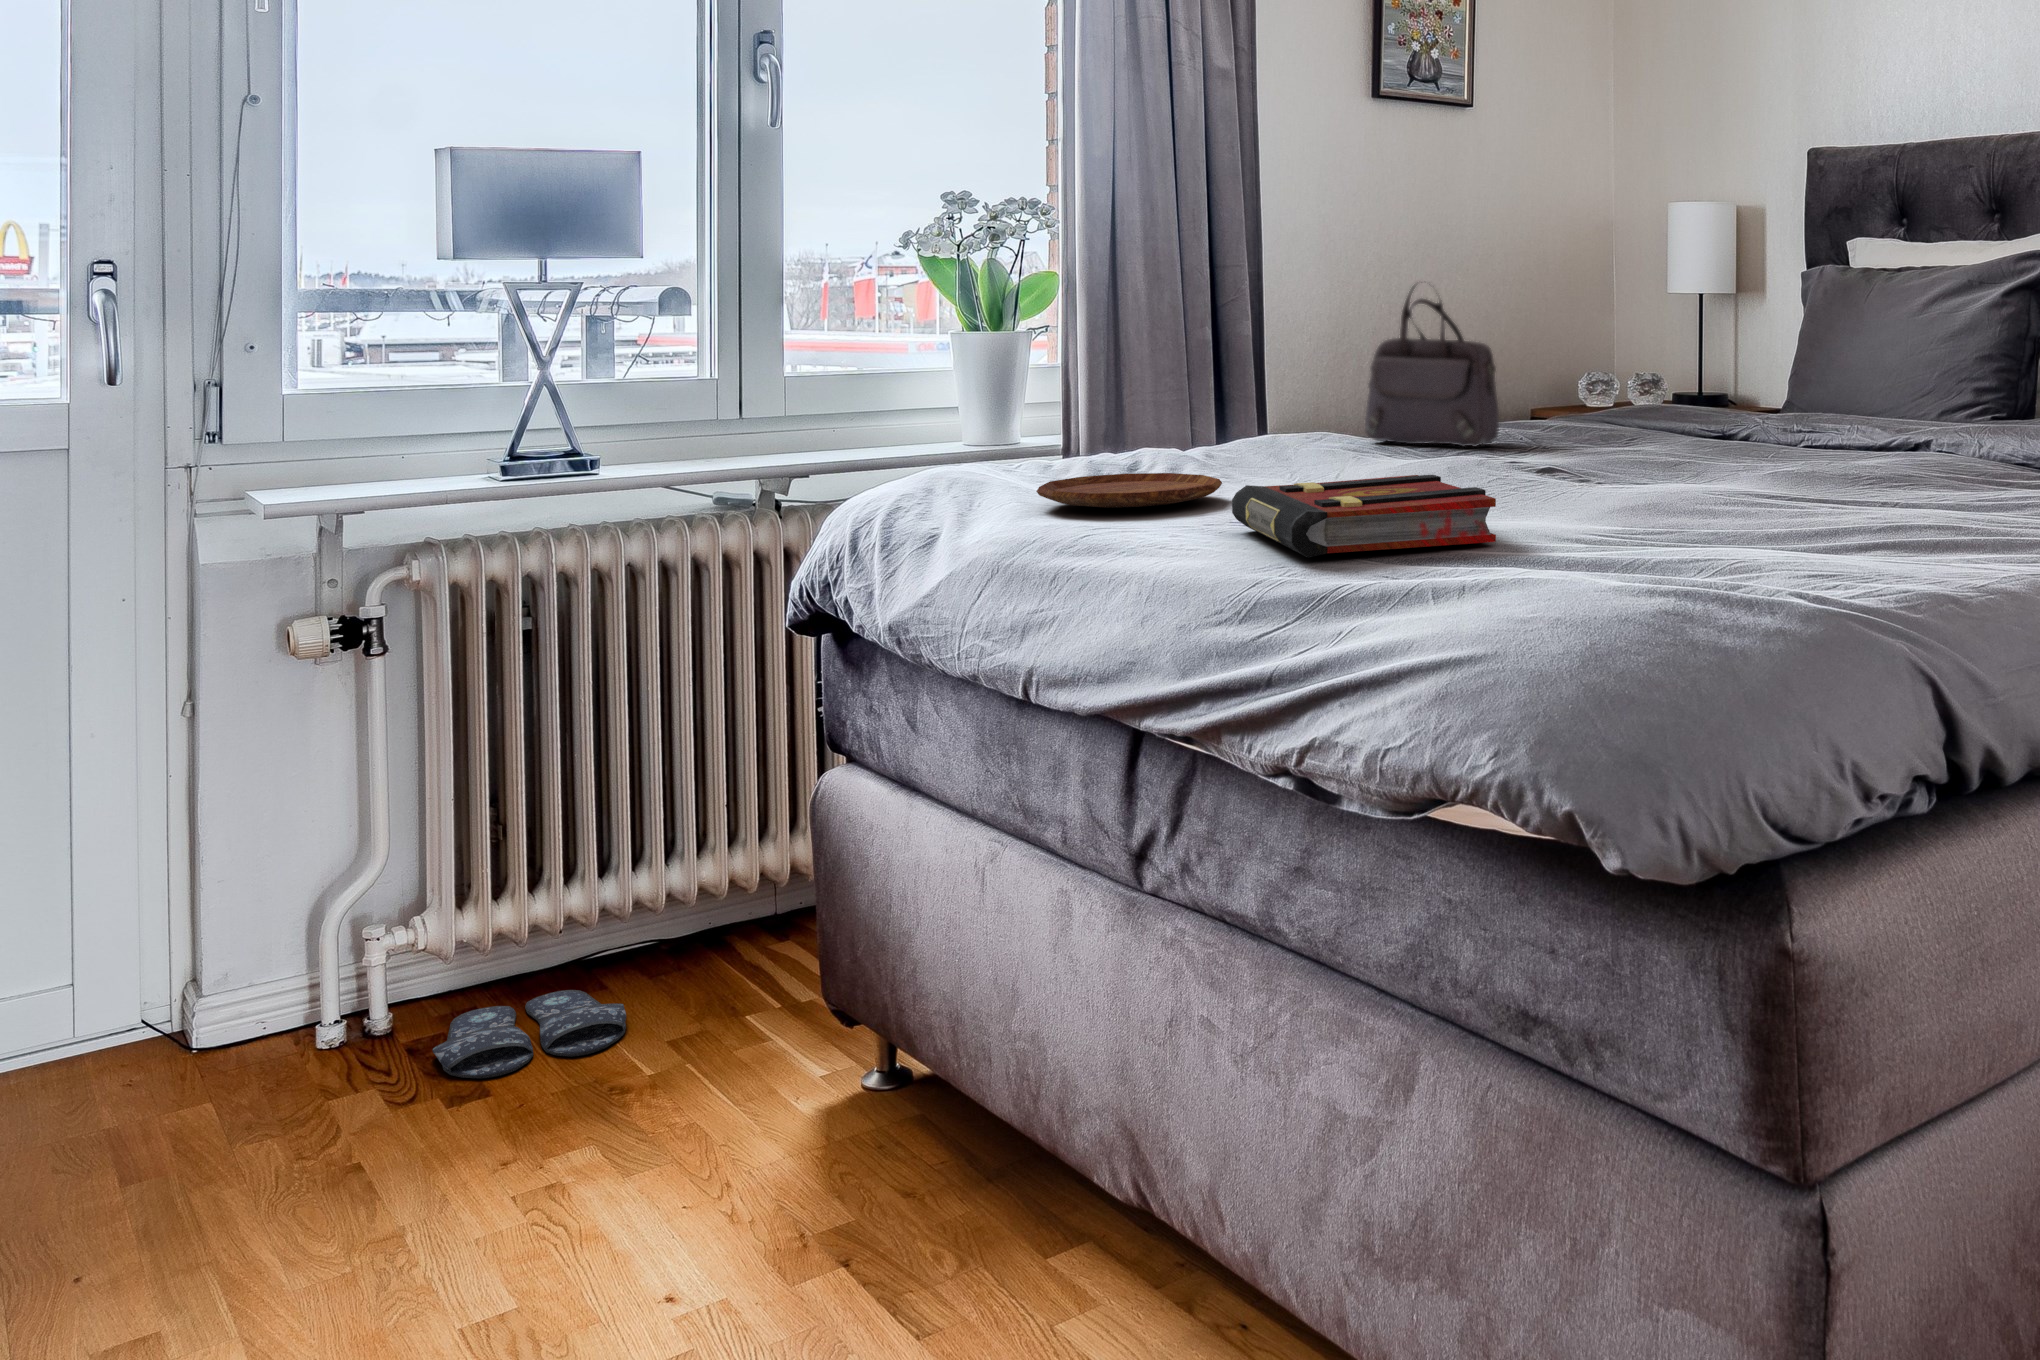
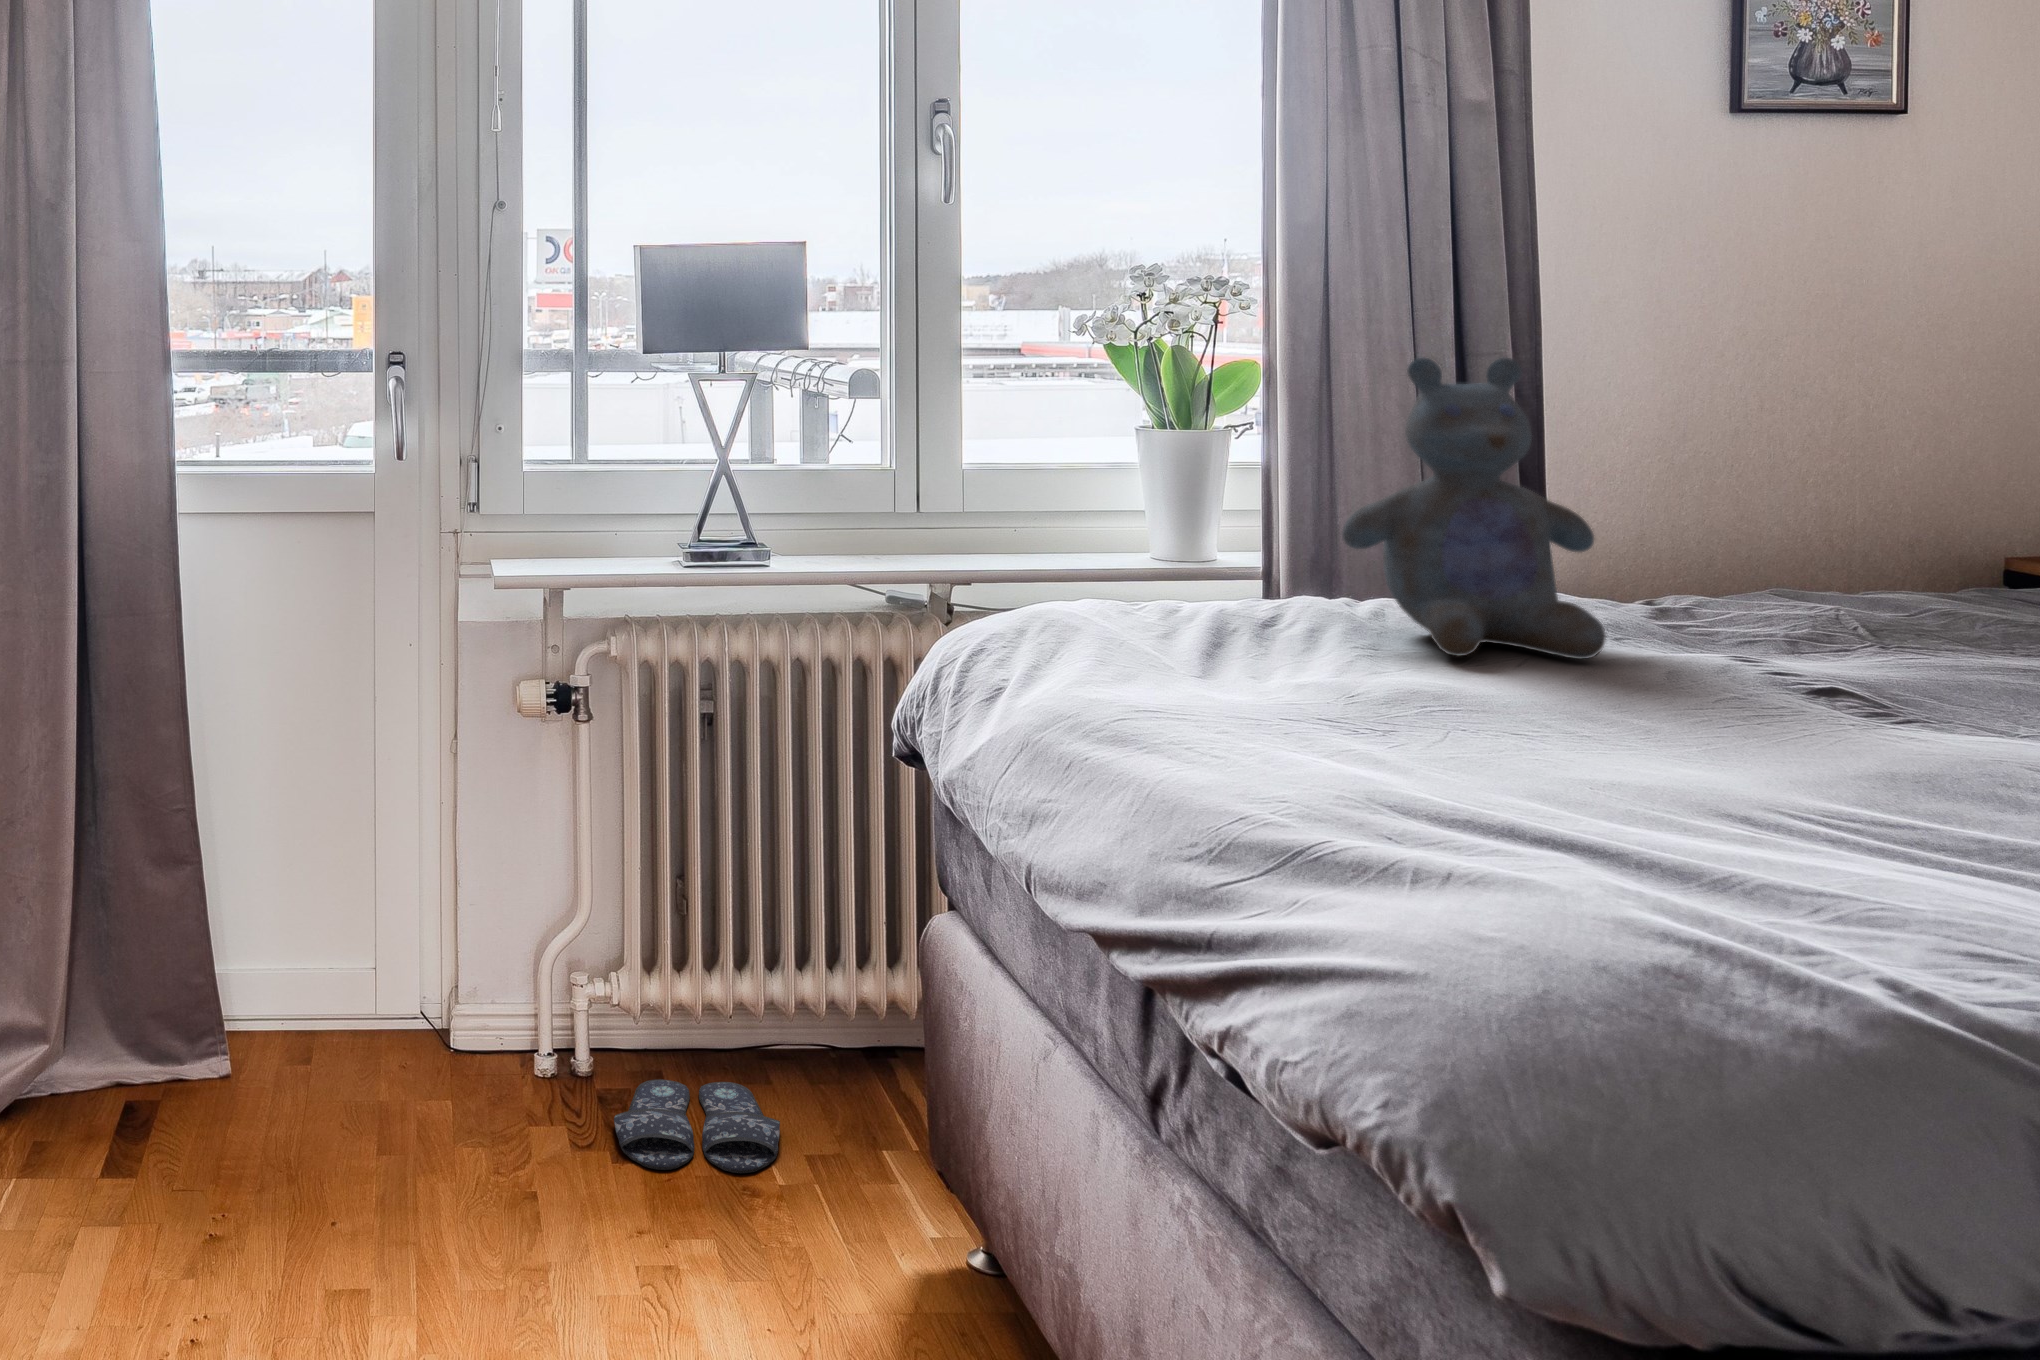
stuffed bear: none [1132,256,1306,473] -> present [1342,357,1606,659]
handbag: present [1365,286,1499,447] -> none [1711,392,1963,652]
tray: present [1036,473,1222,508] -> none [1195,651,1461,716]
book: present [1232,475,1496,558] -> none [1462,726,1964,921]

